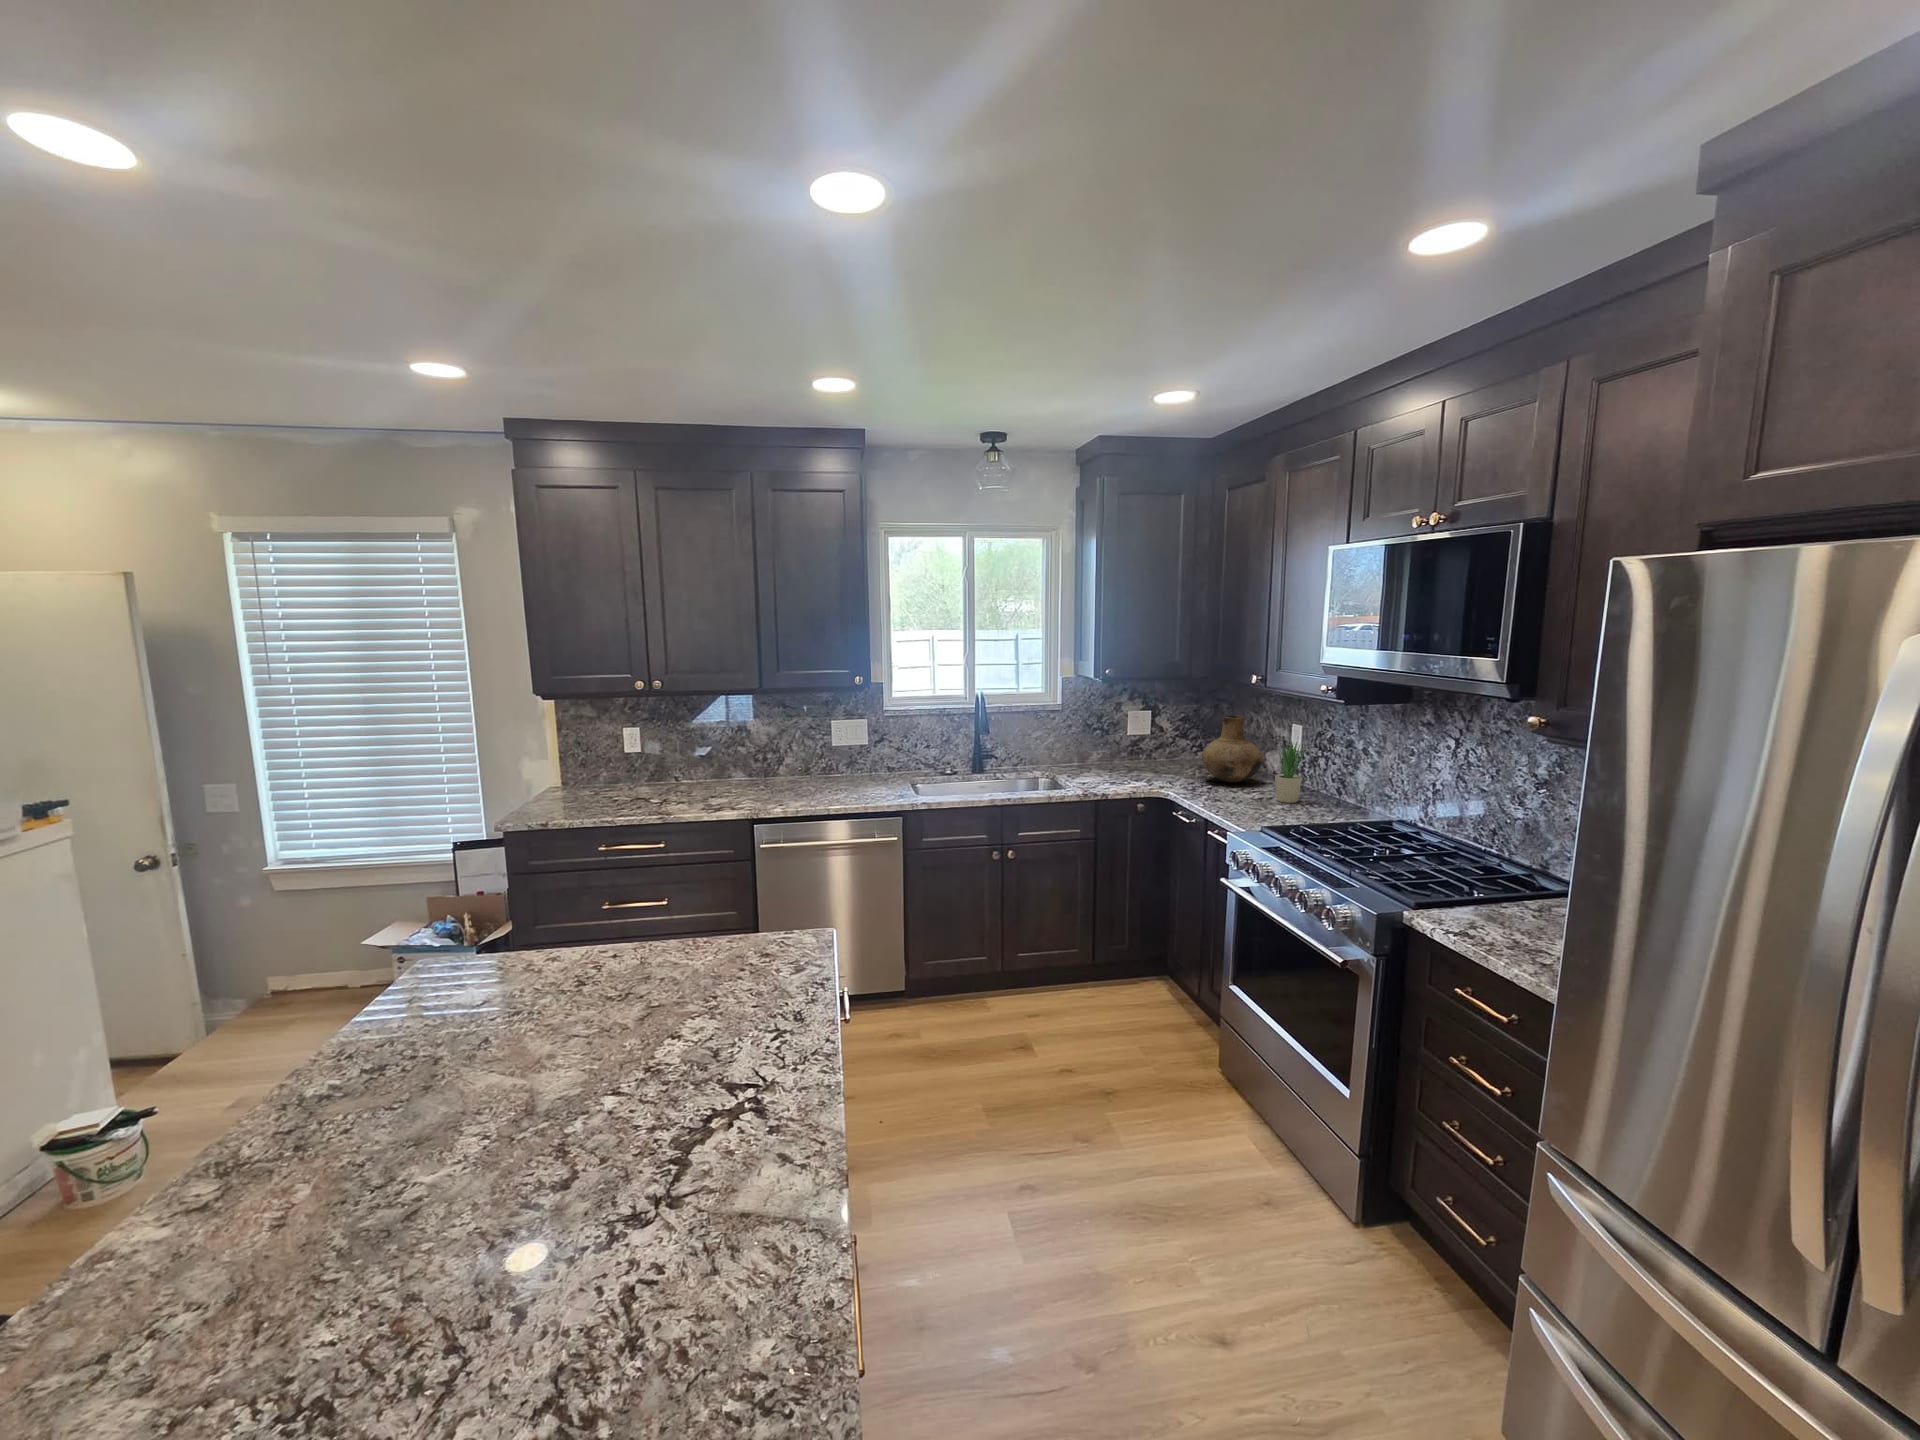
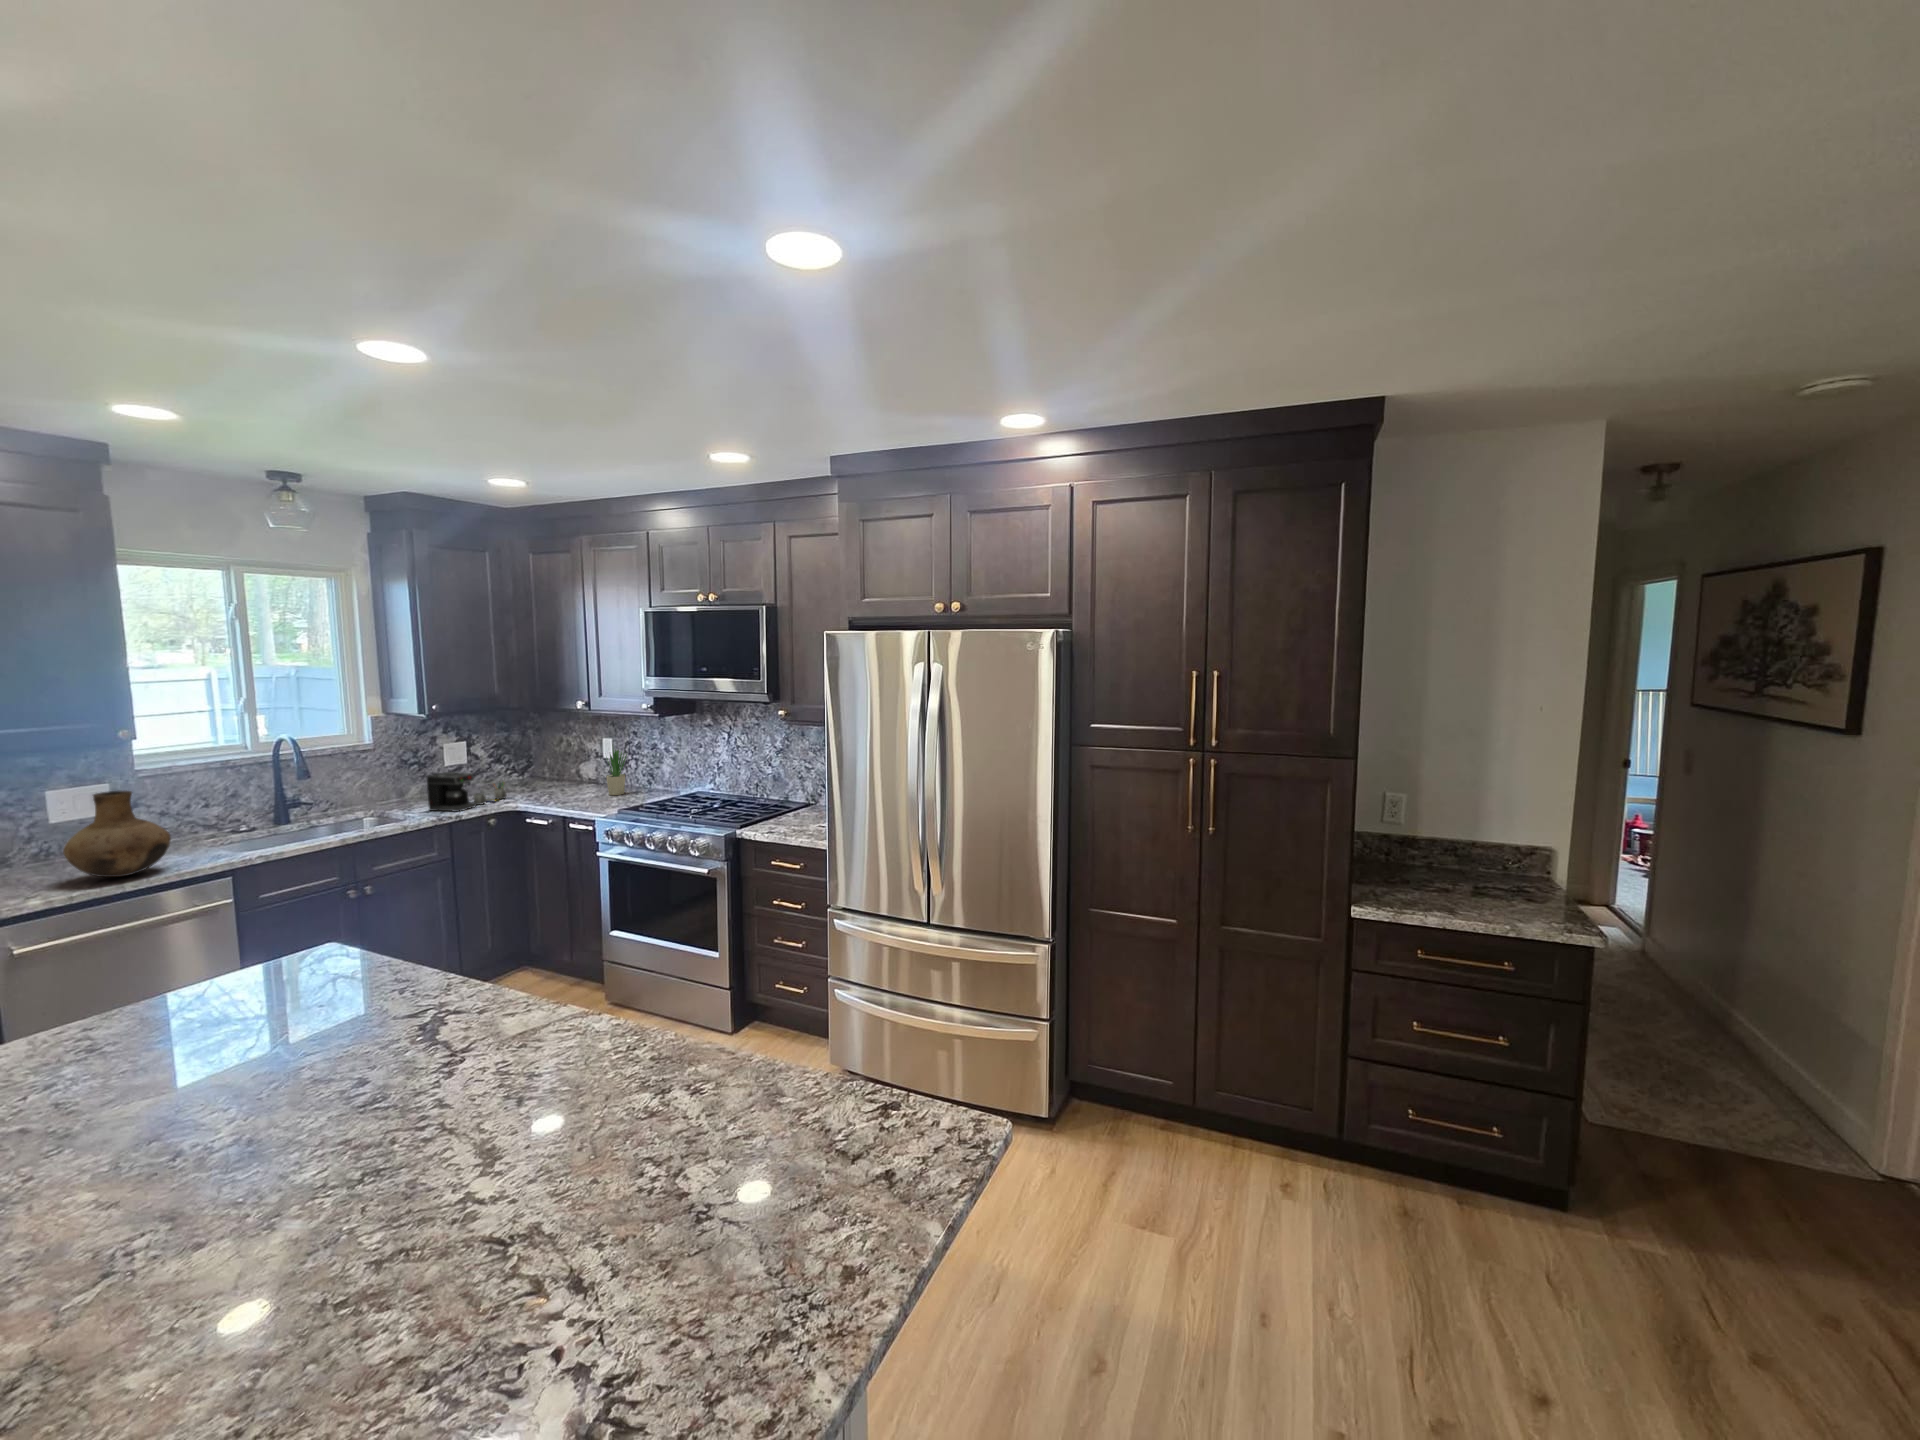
vase: present [1202,715,1263,782] -> present [63,791,171,877]
coffee maker: none [1089,743,1170,788] -> present [427,772,507,812]

